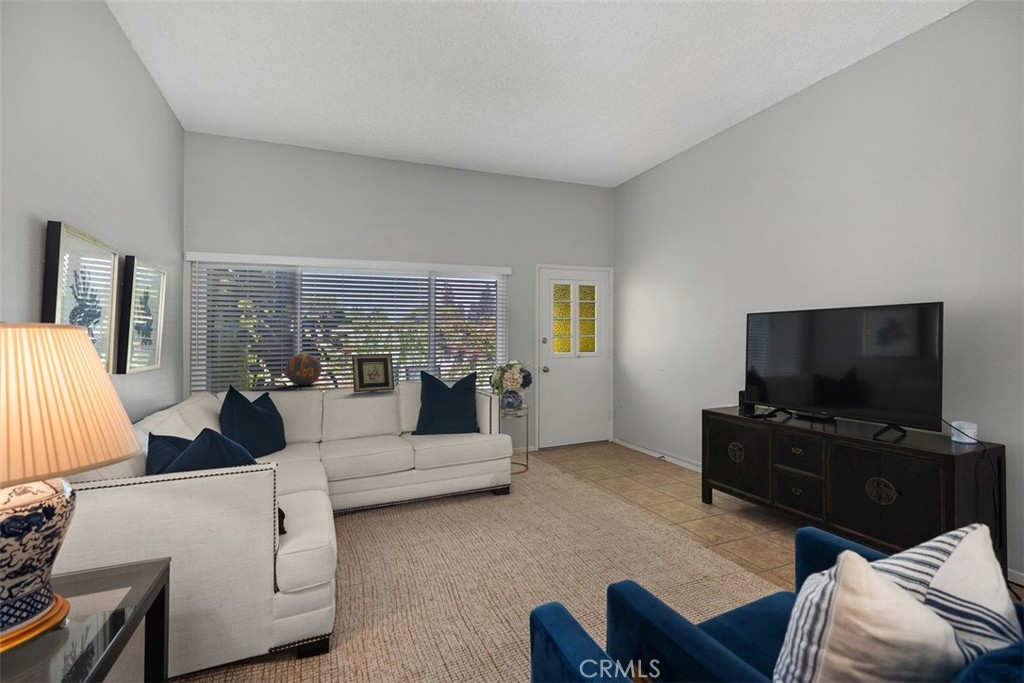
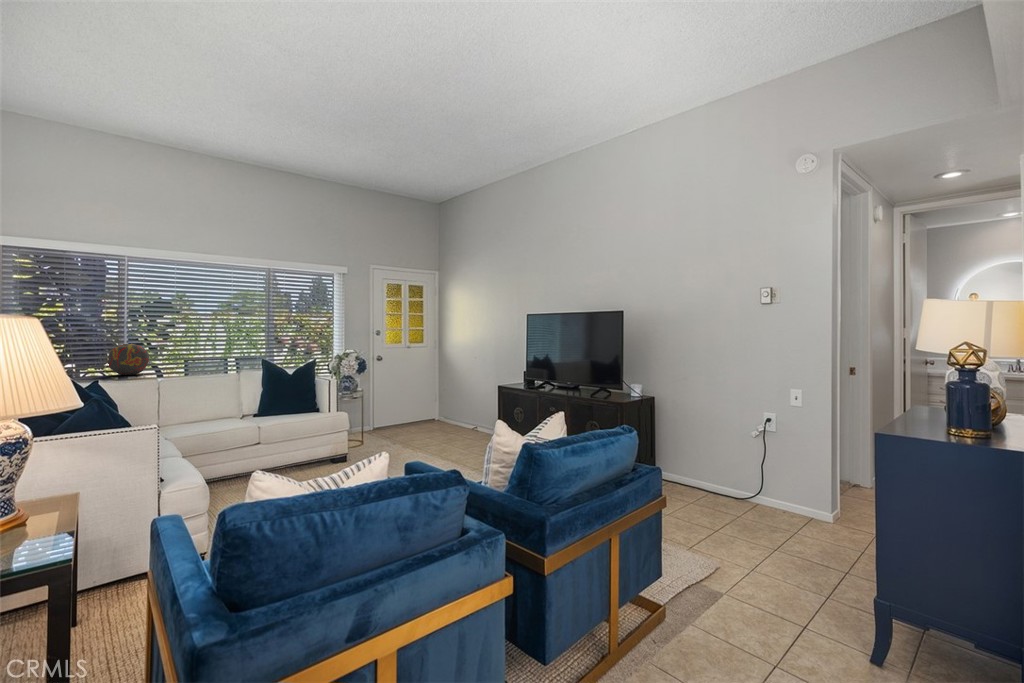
picture frame: present [352,354,395,392] -> none [189,344,235,379]

